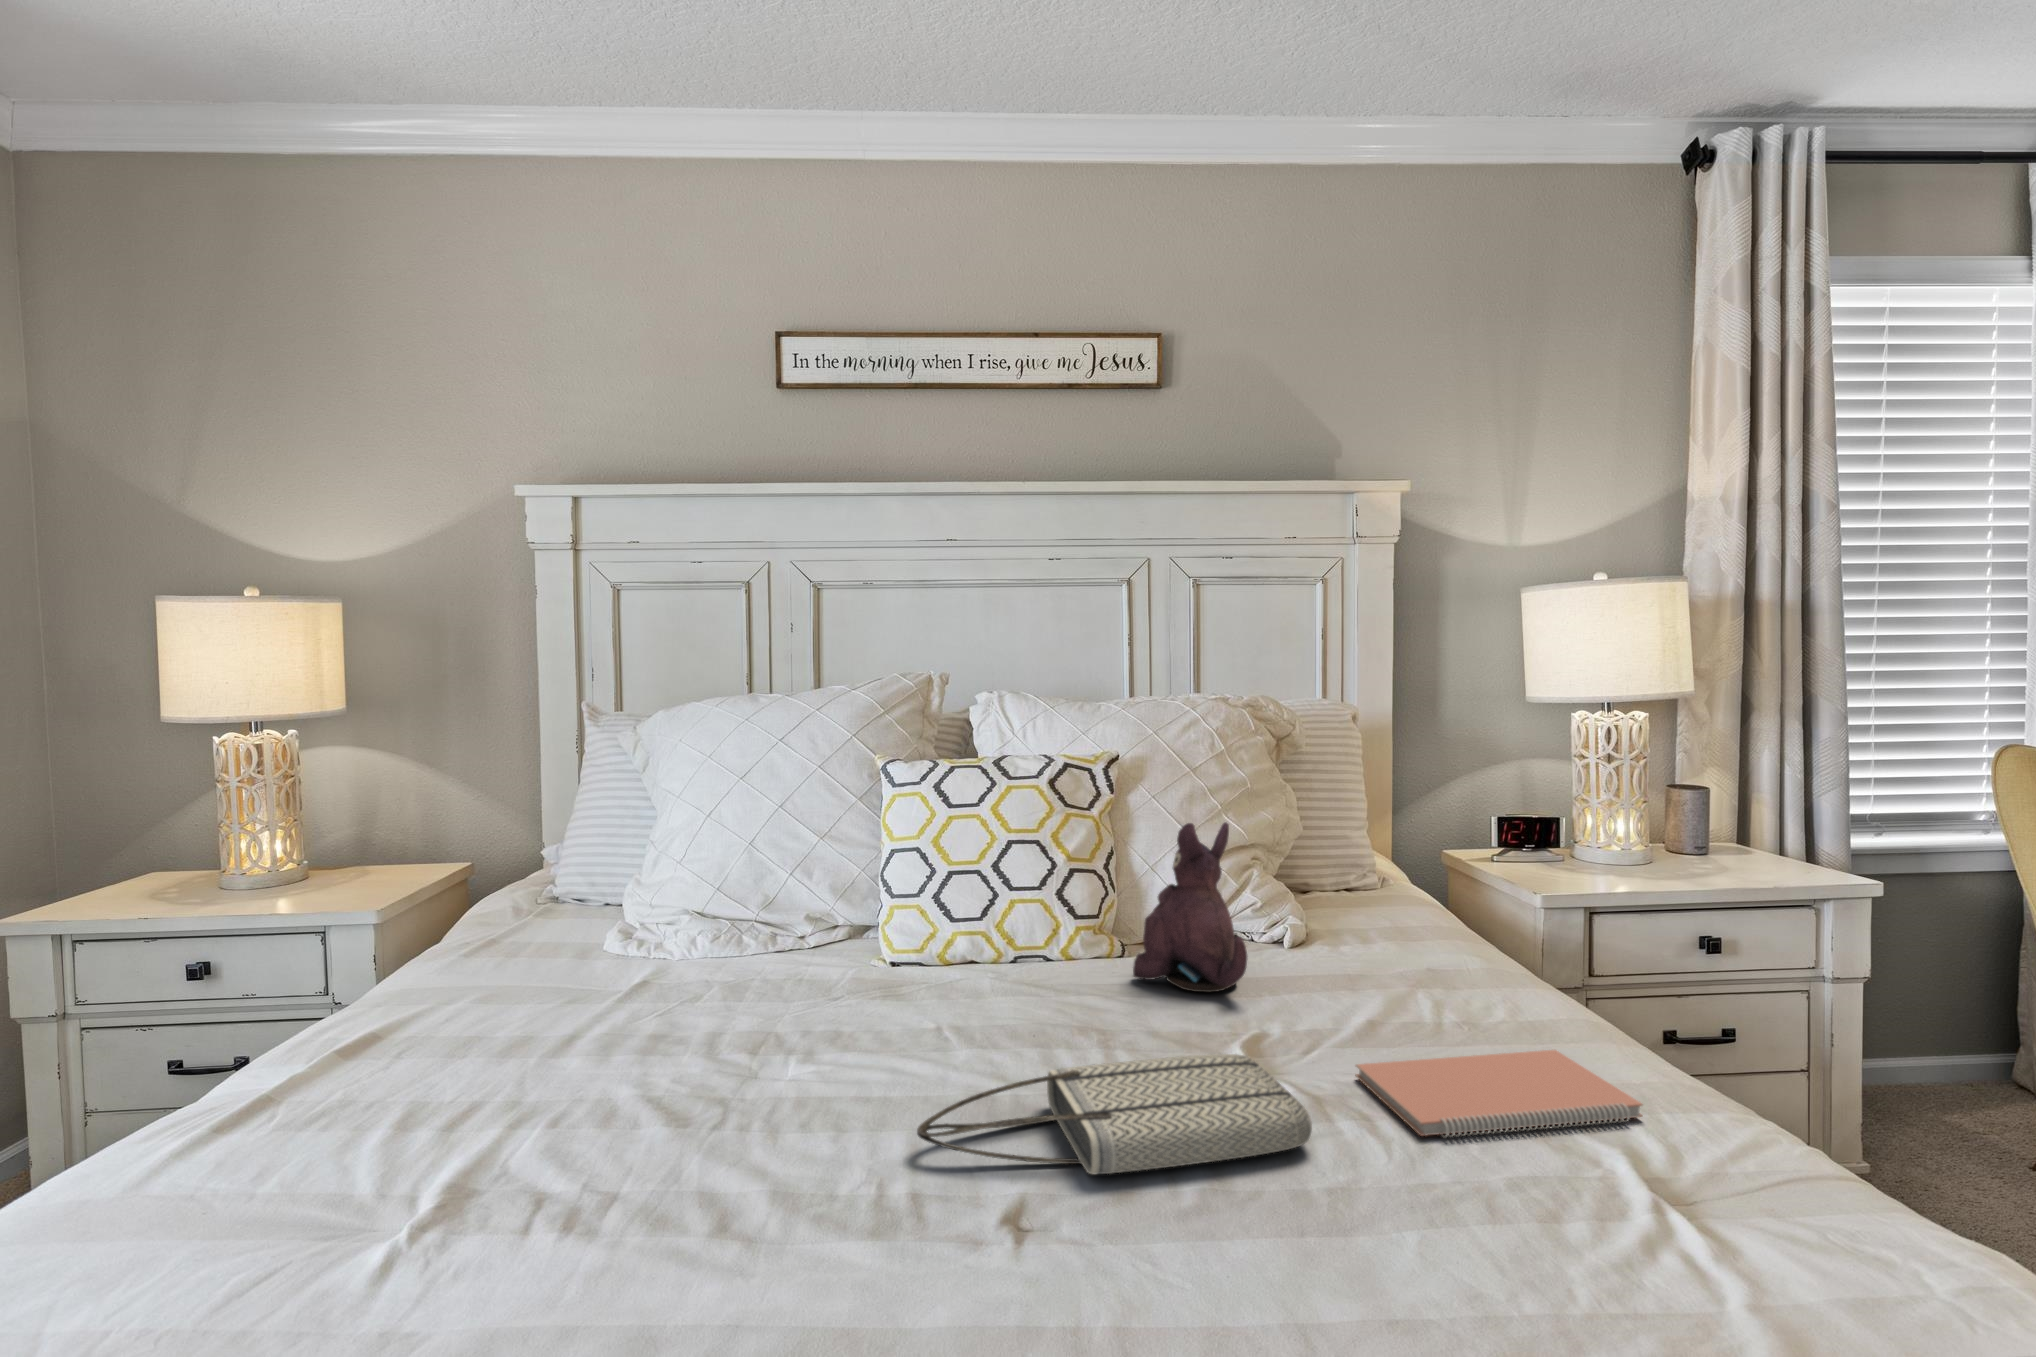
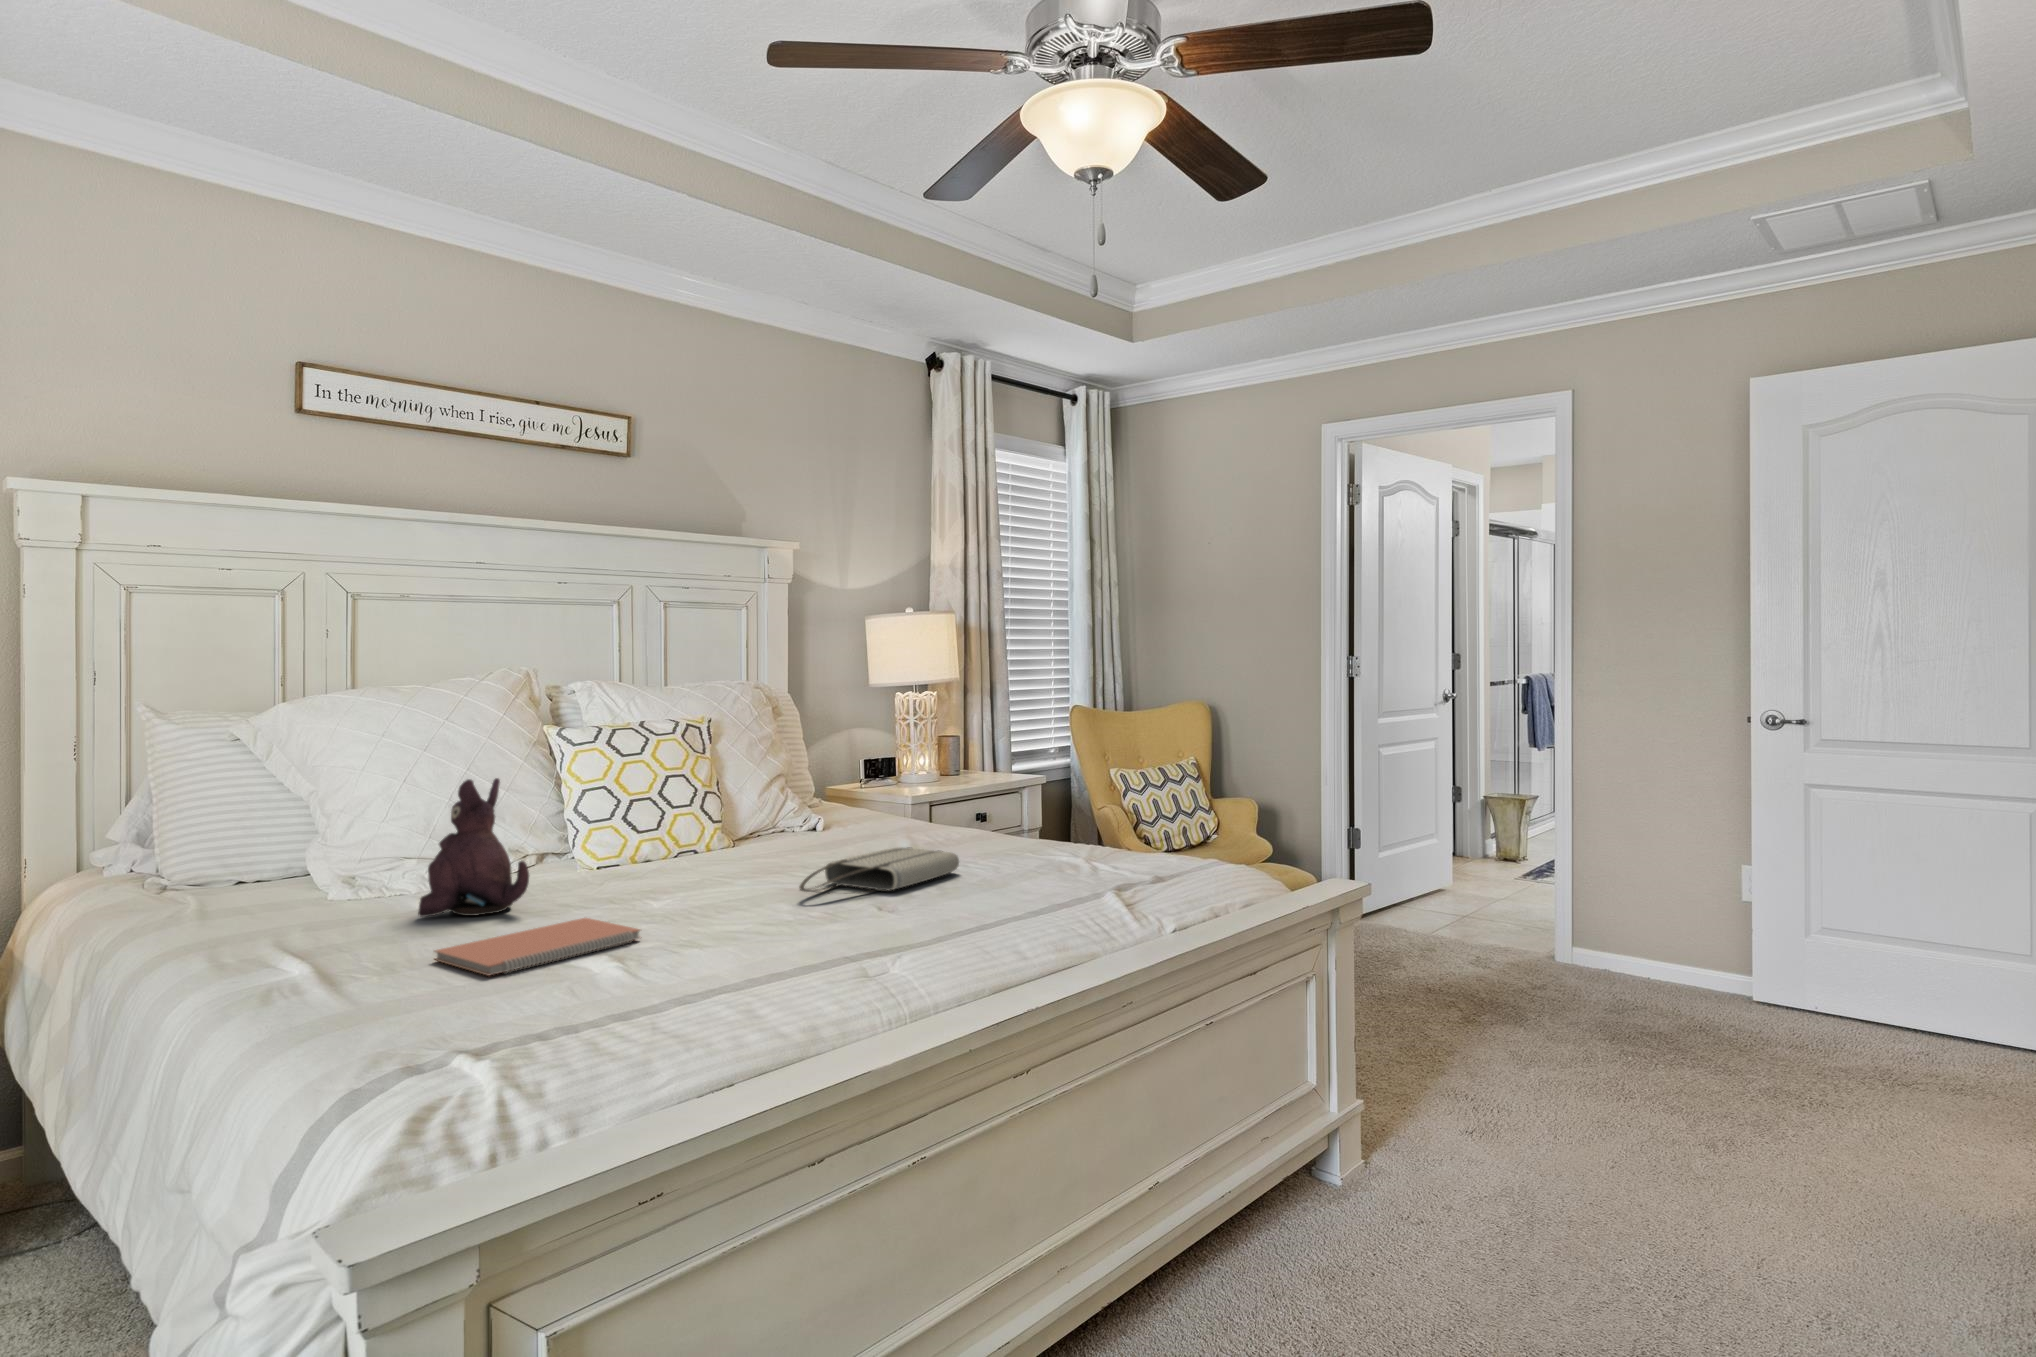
plush toy: present [1133,822,1248,992] -> present [418,778,529,917]
notebook: present [1356,1050,1642,1138] -> present [434,918,640,976]

